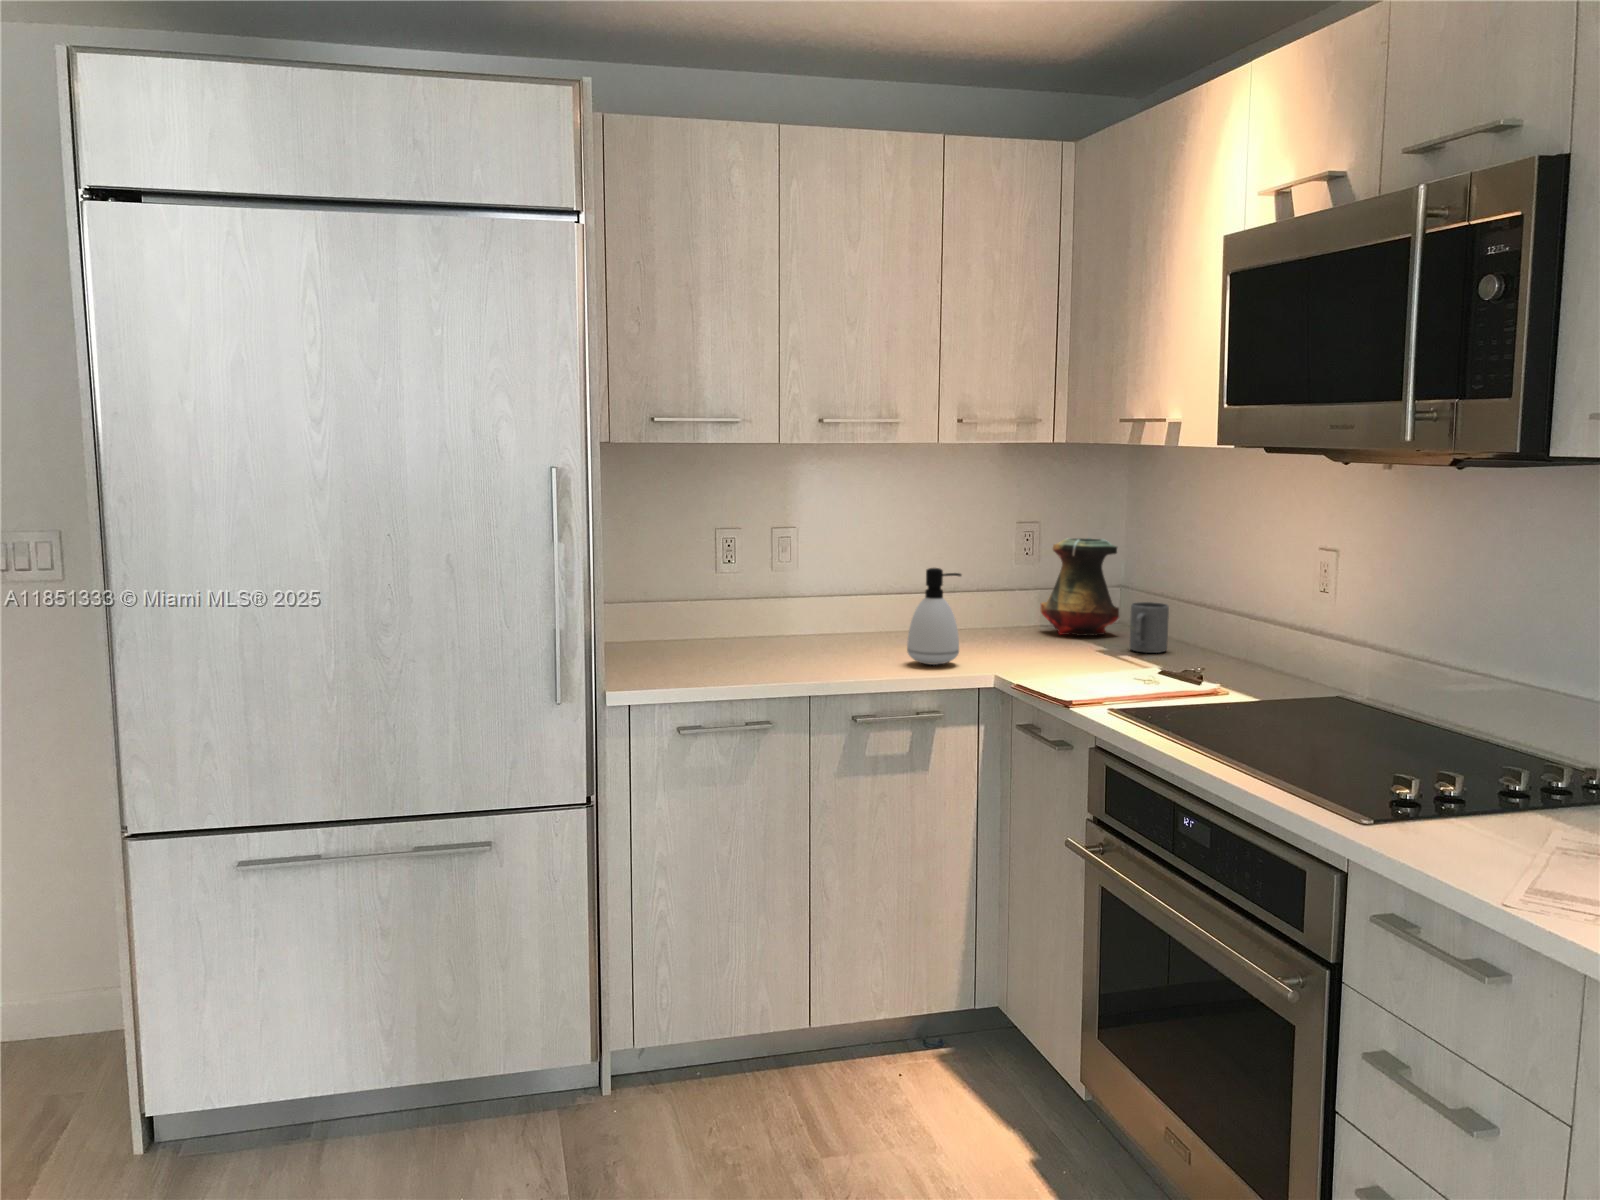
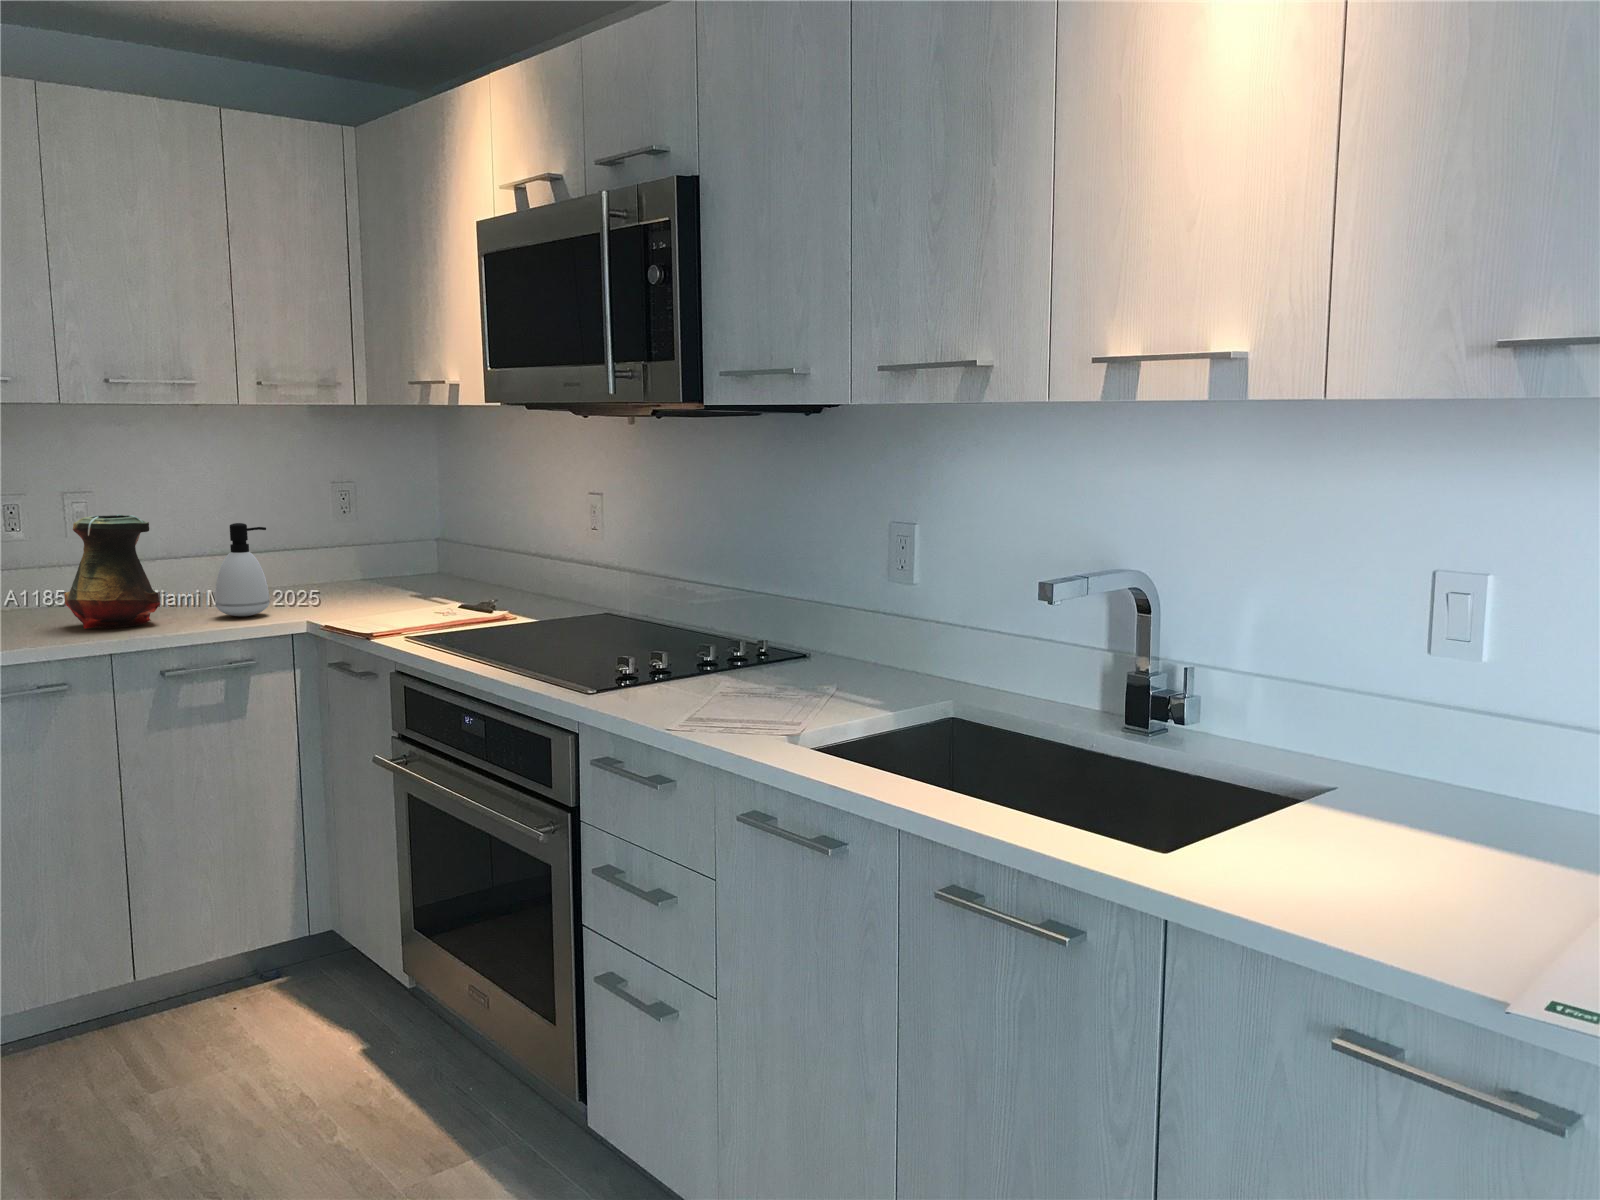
vase: present [1041,538,1119,636] -> present [64,514,160,628]
mug: present [1130,602,1169,653] -> none [438,549,473,594]

